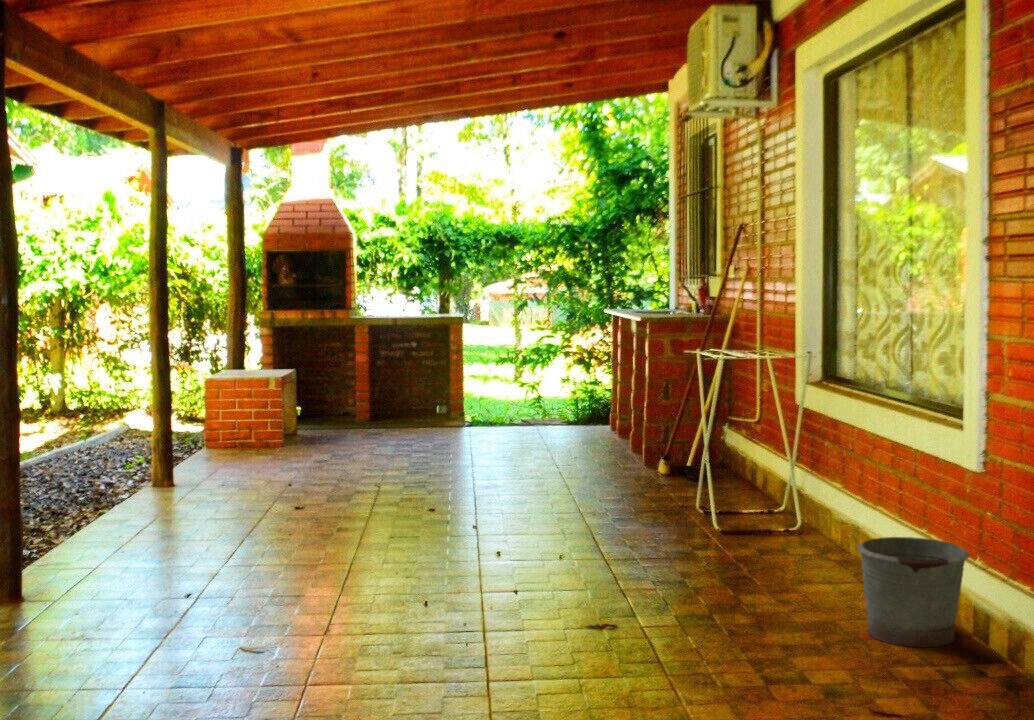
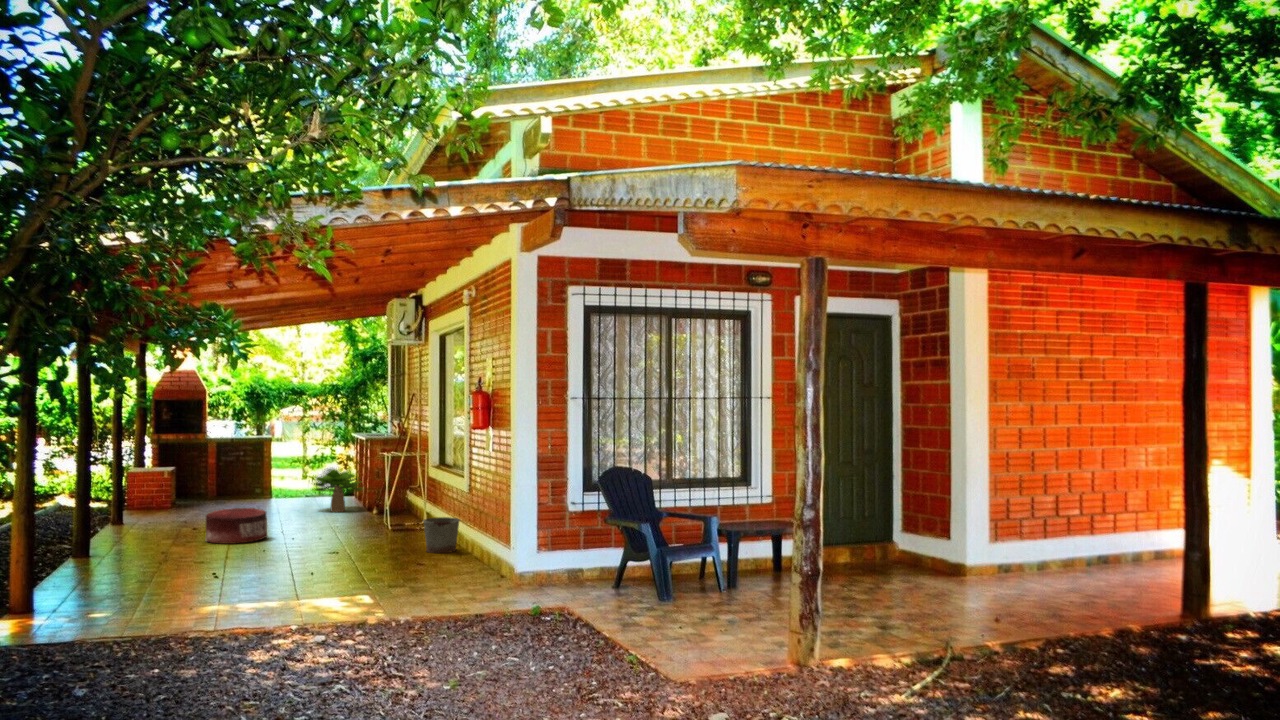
potted plant: none [534,375,647,469] -> present [314,468,362,512]
pouf: none [316,472,452,562] -> present [206,508,267,544]

